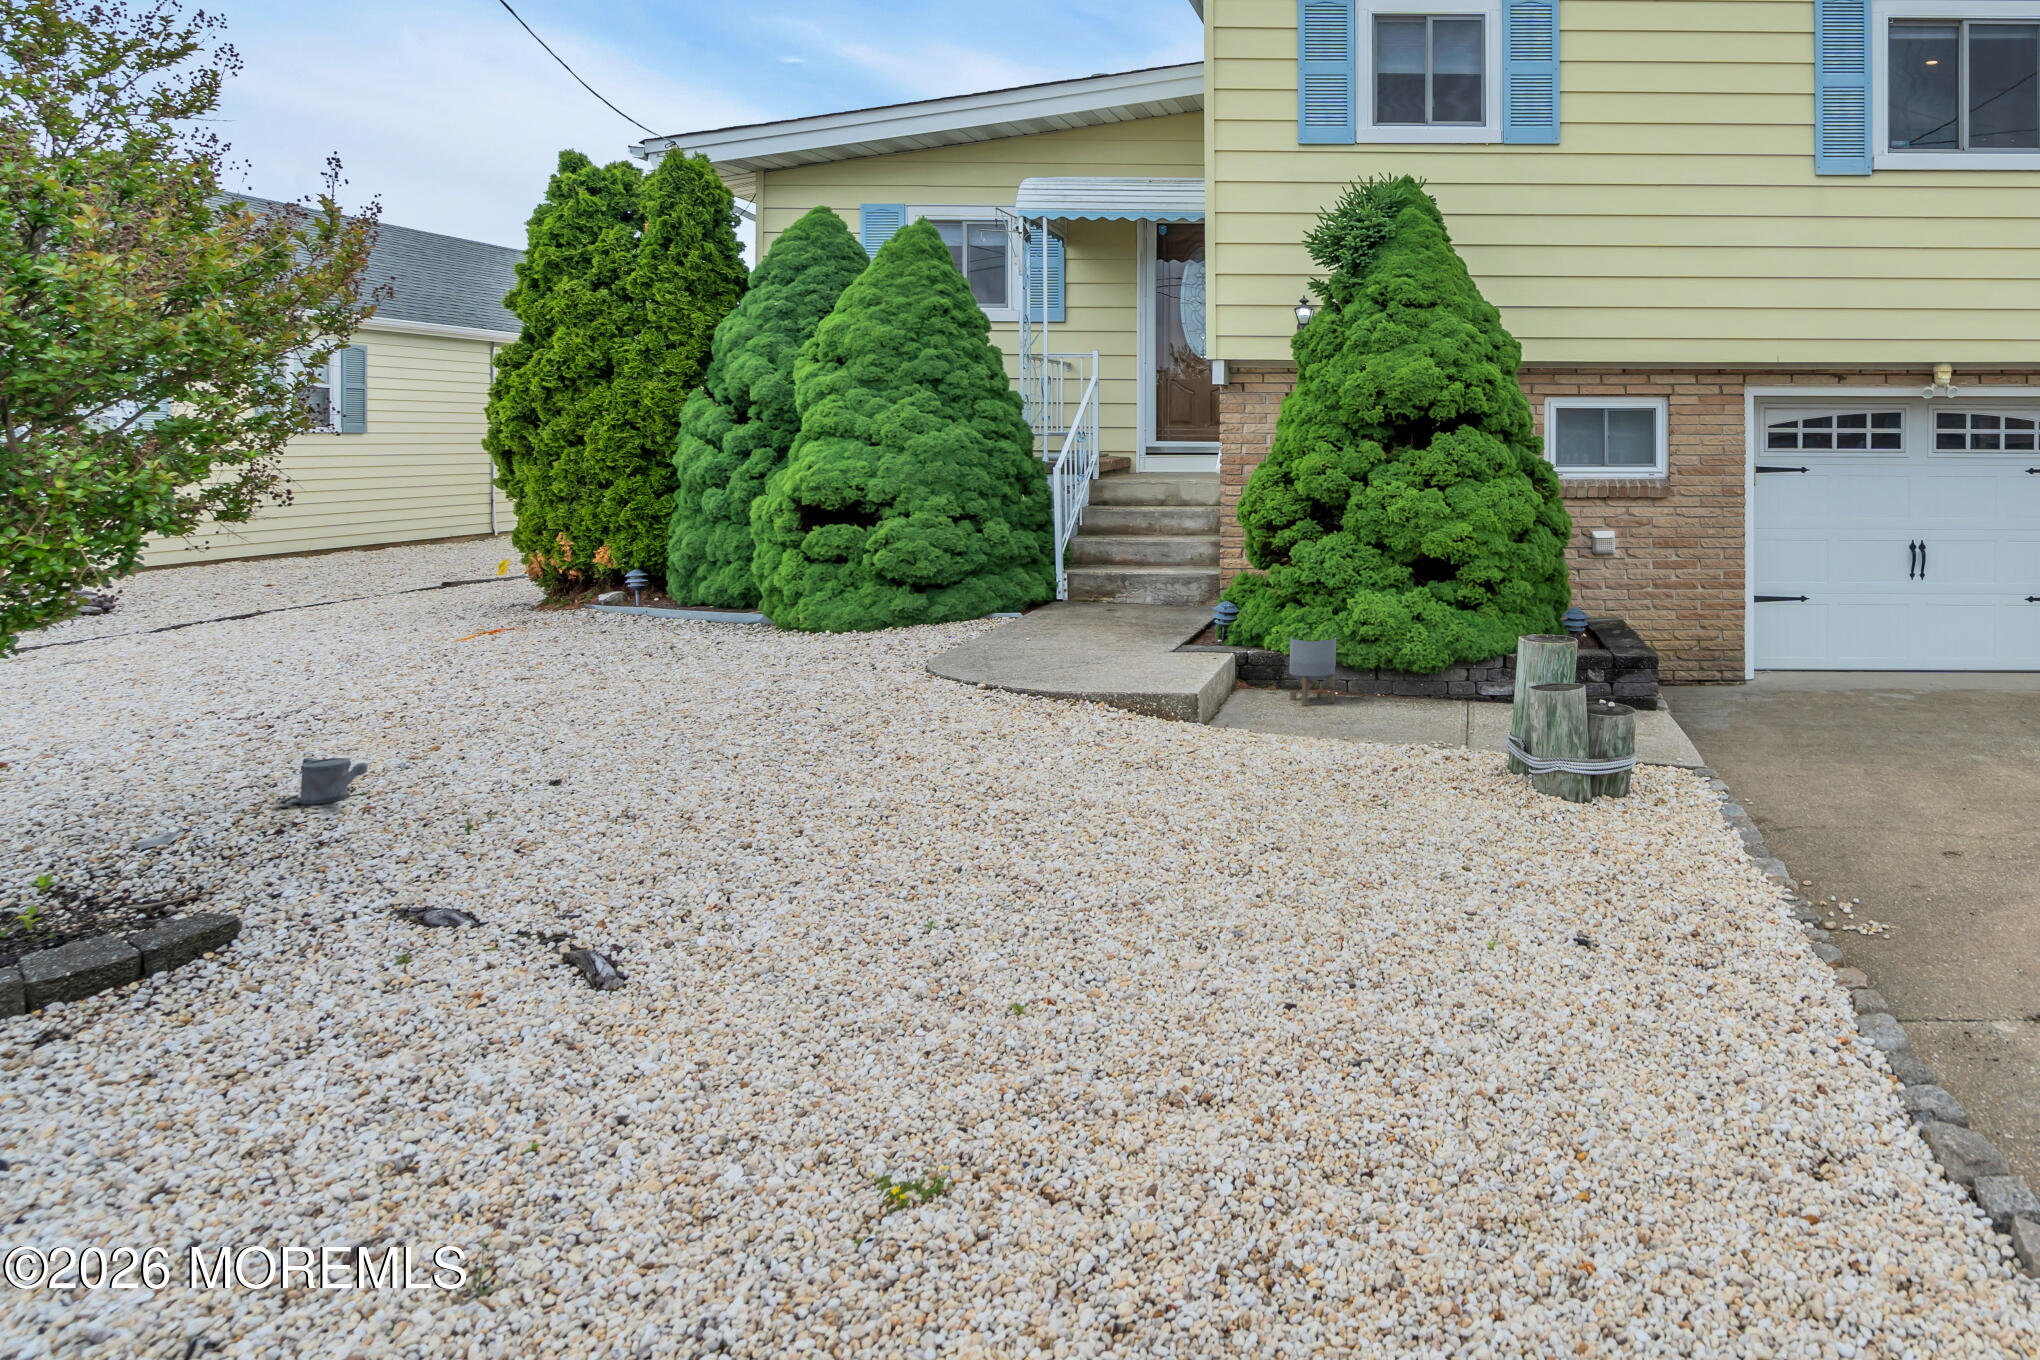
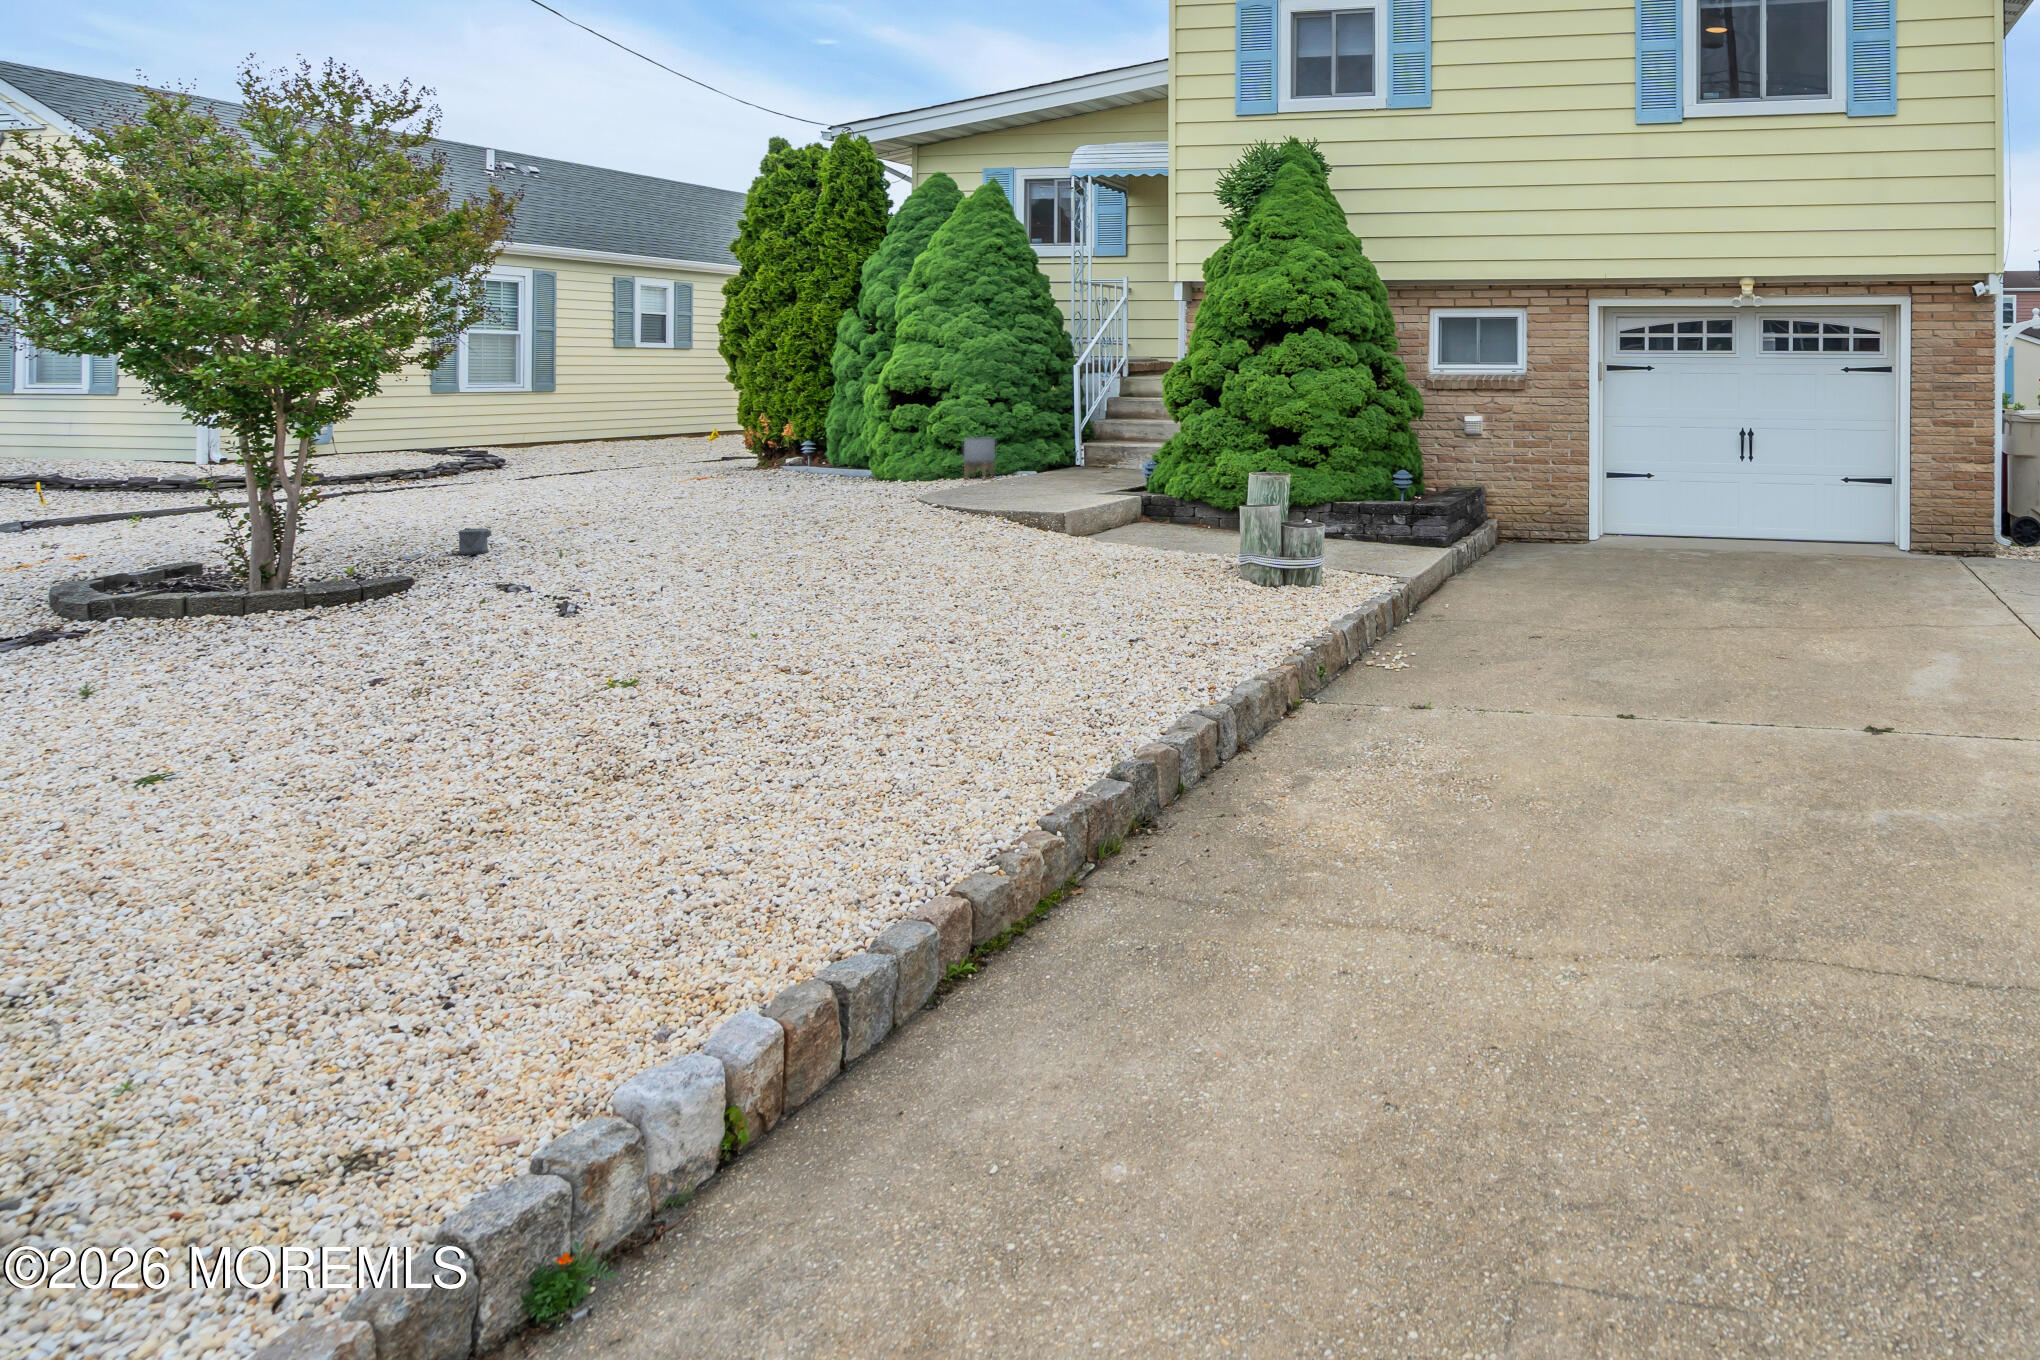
planter: present [1289,636,1336,706] -> present [964,437,995,478]

